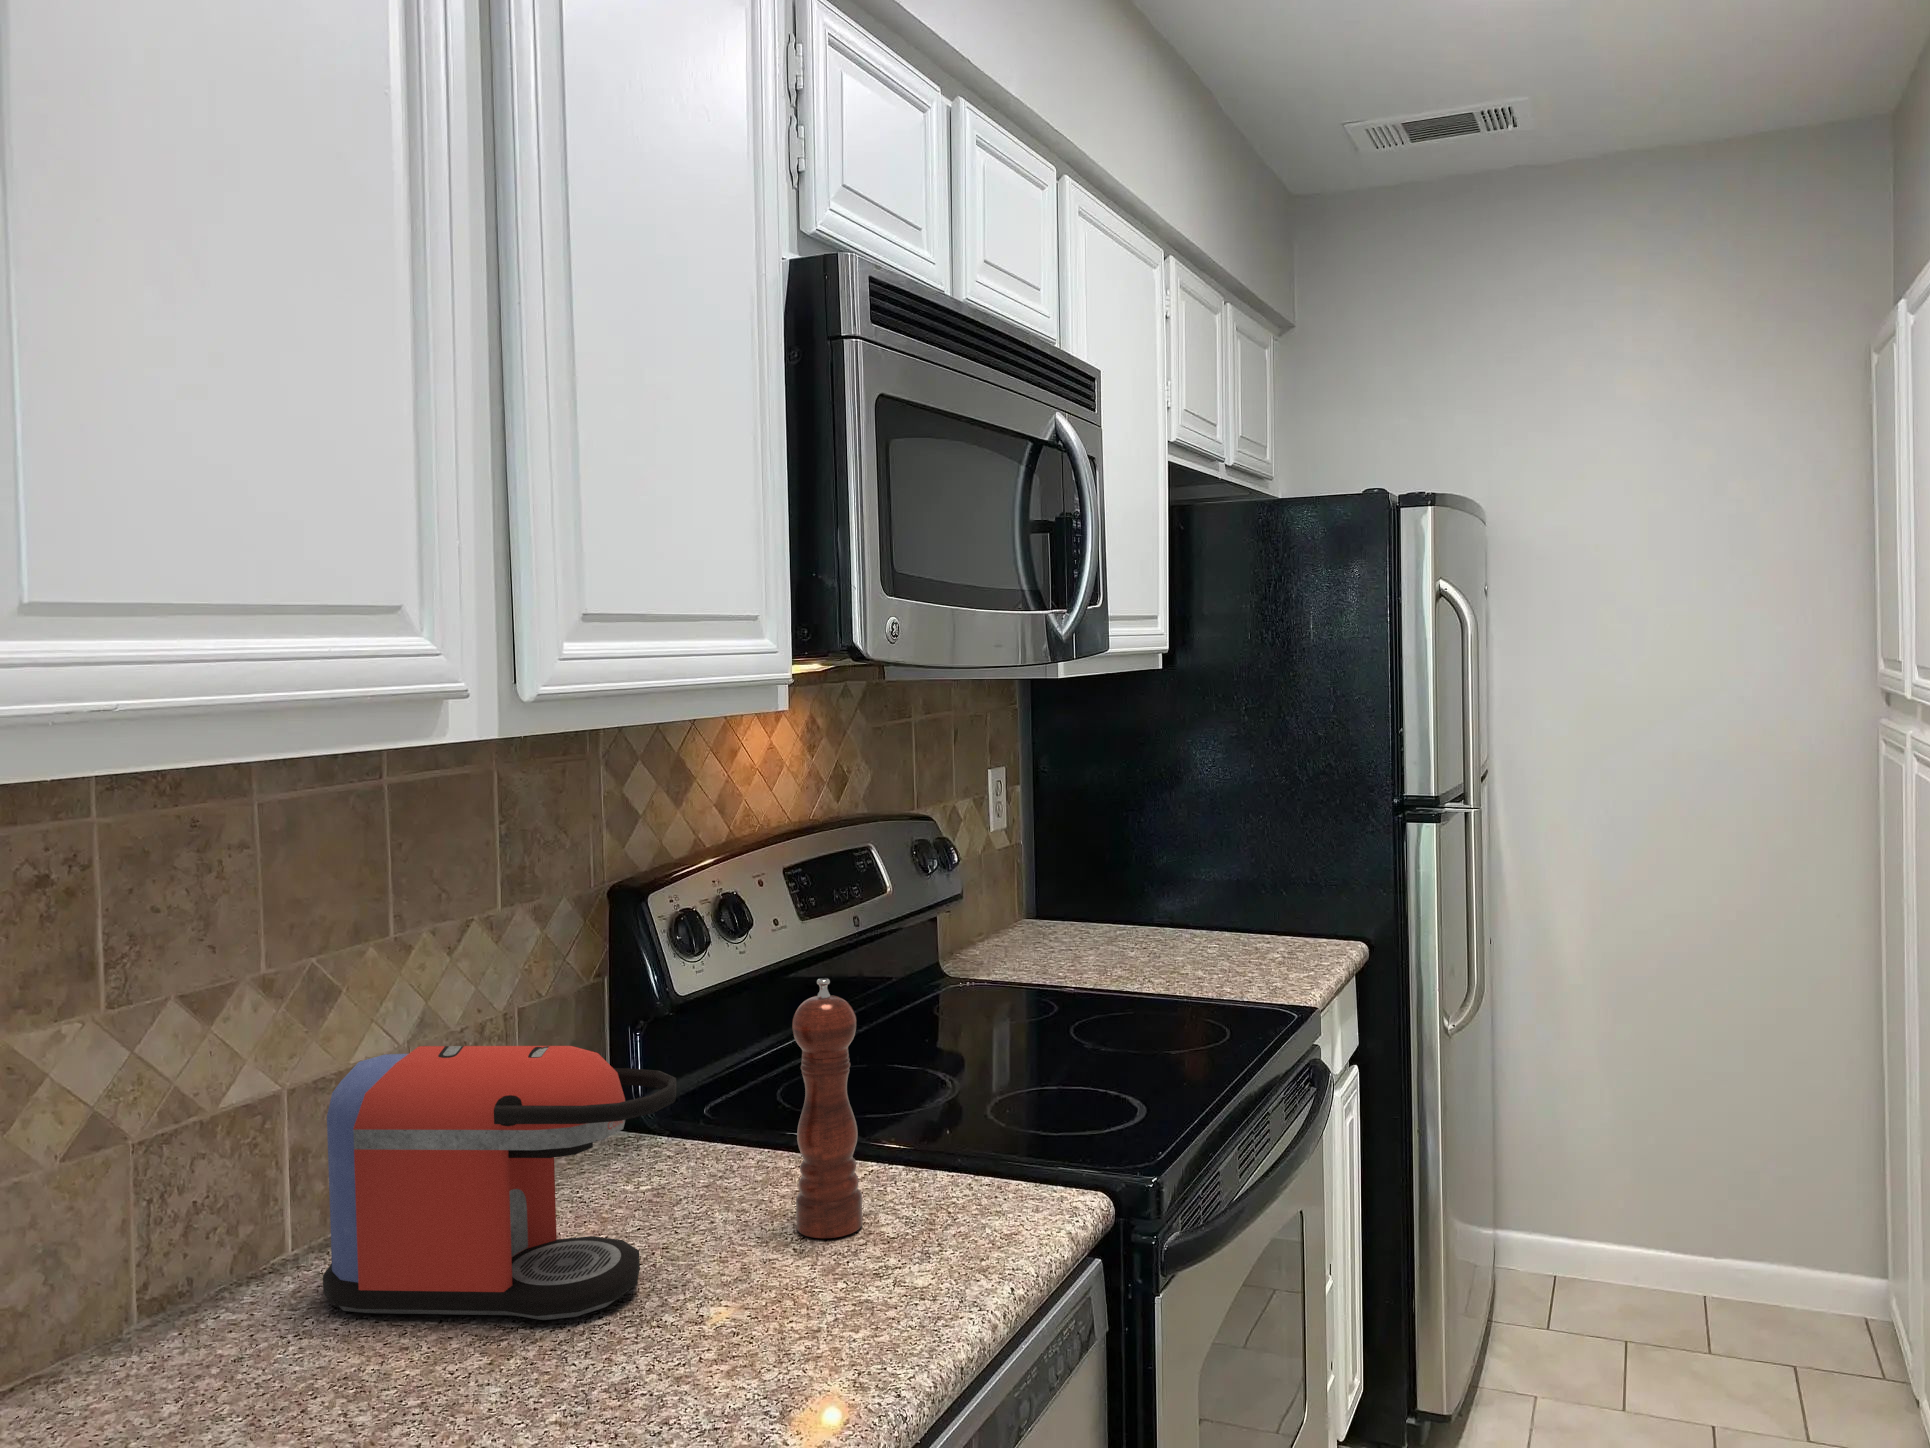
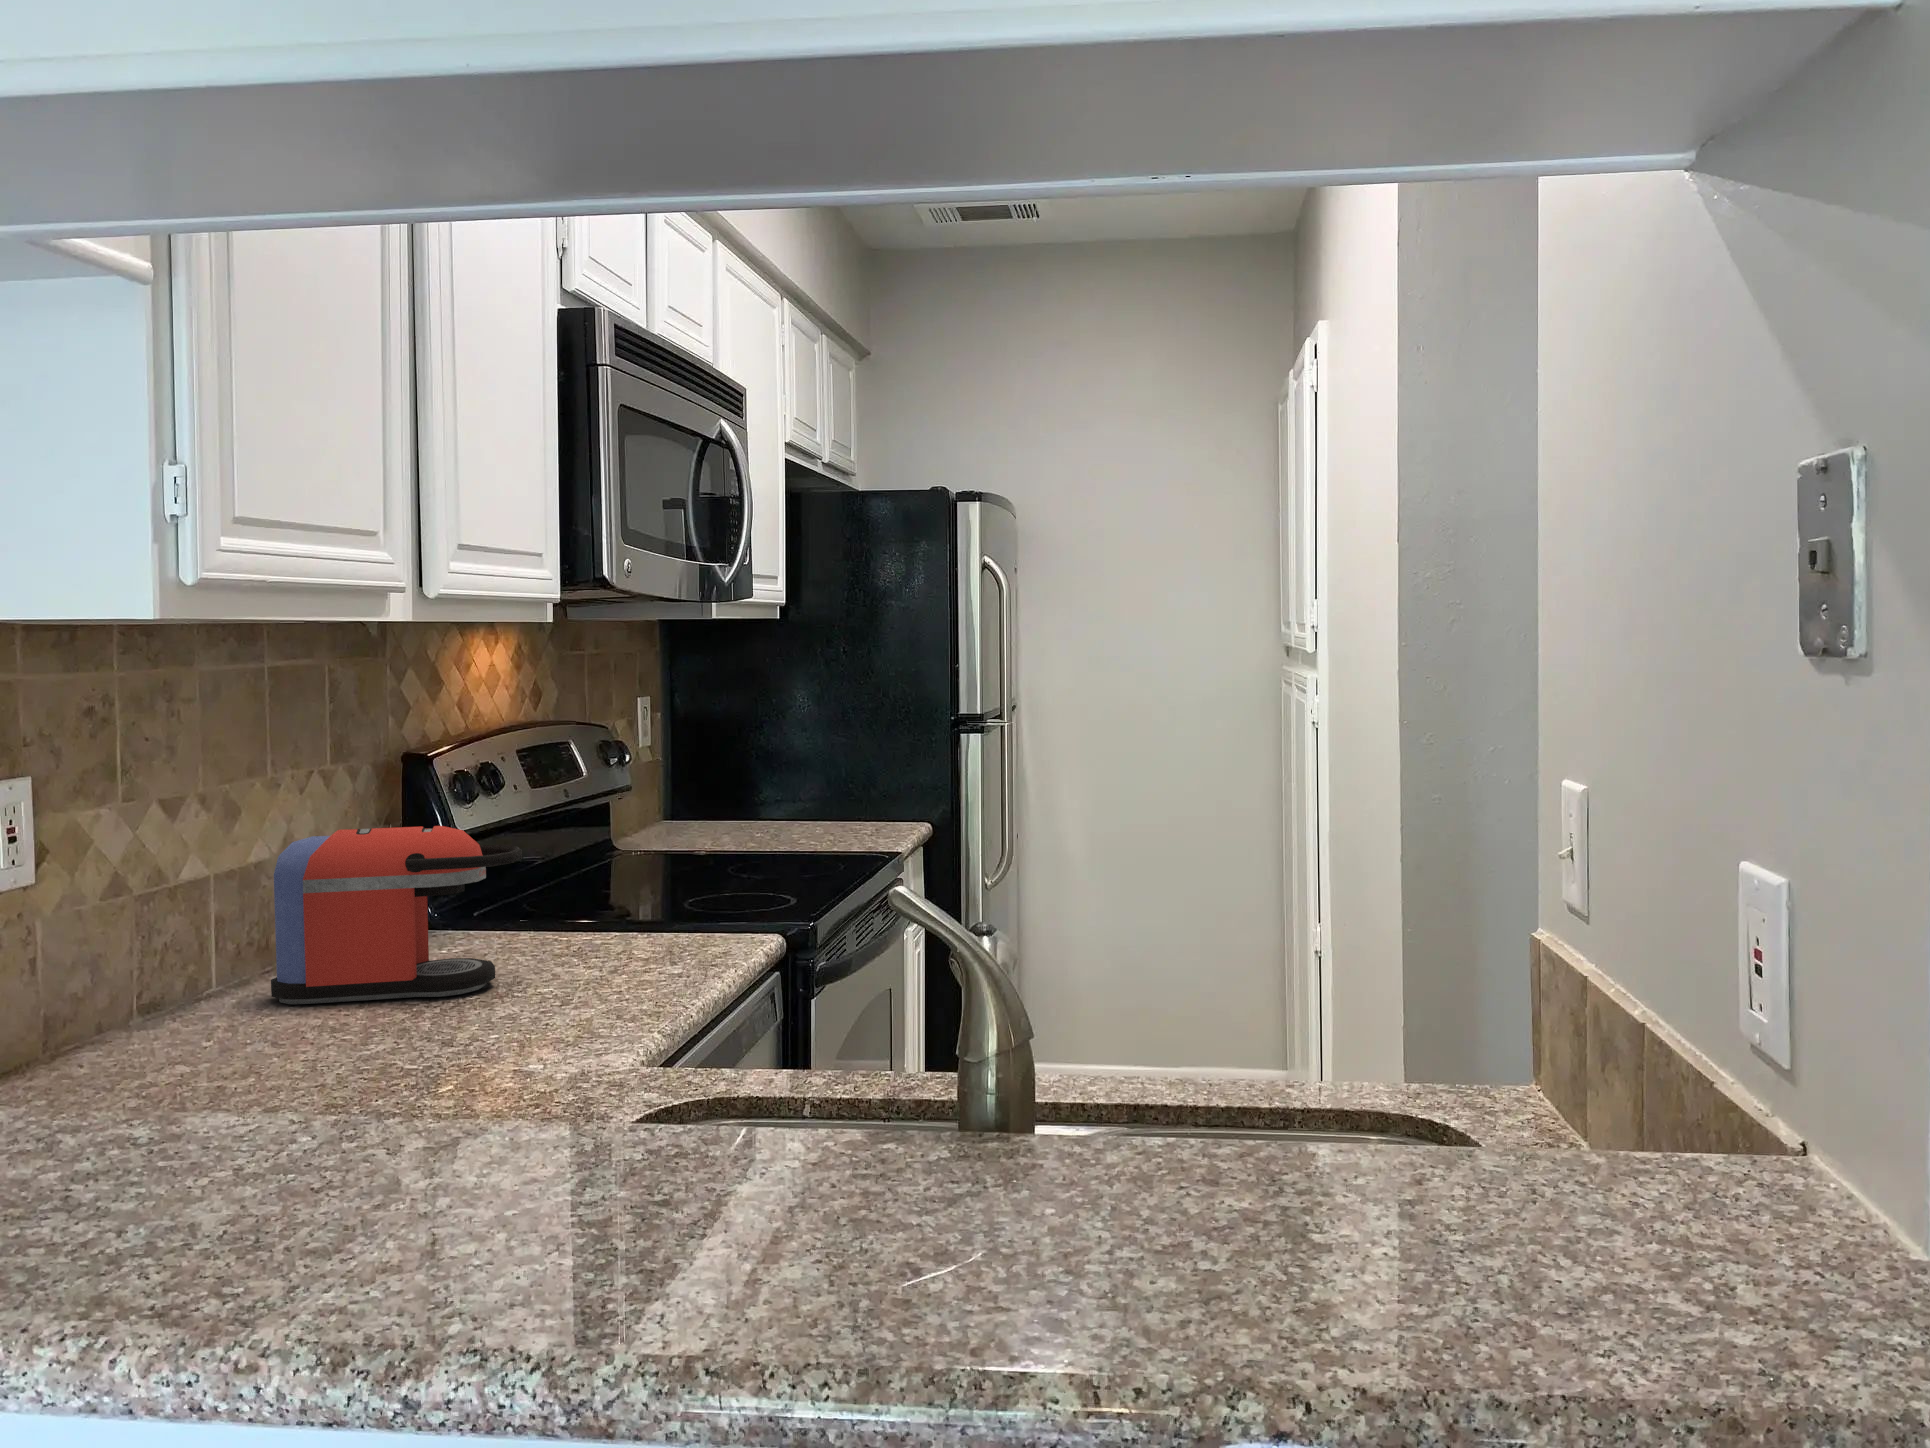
pepper mill: present [792,978,863,1238] -> none [581,792,628,959]

